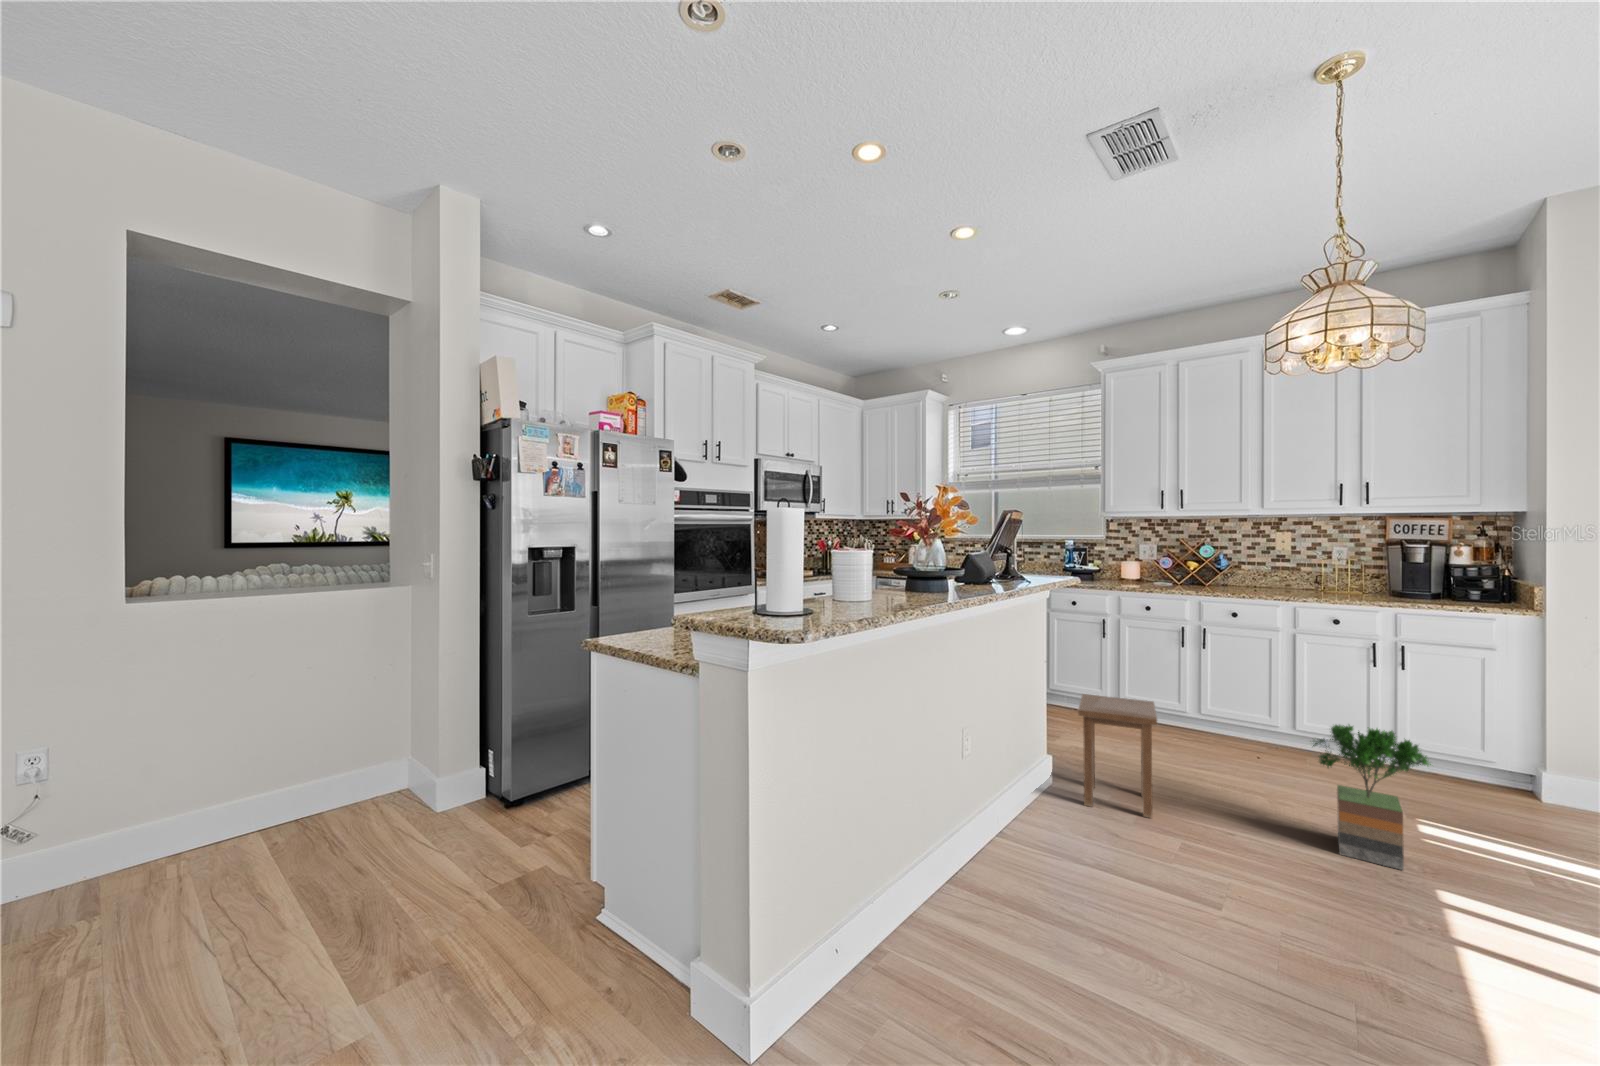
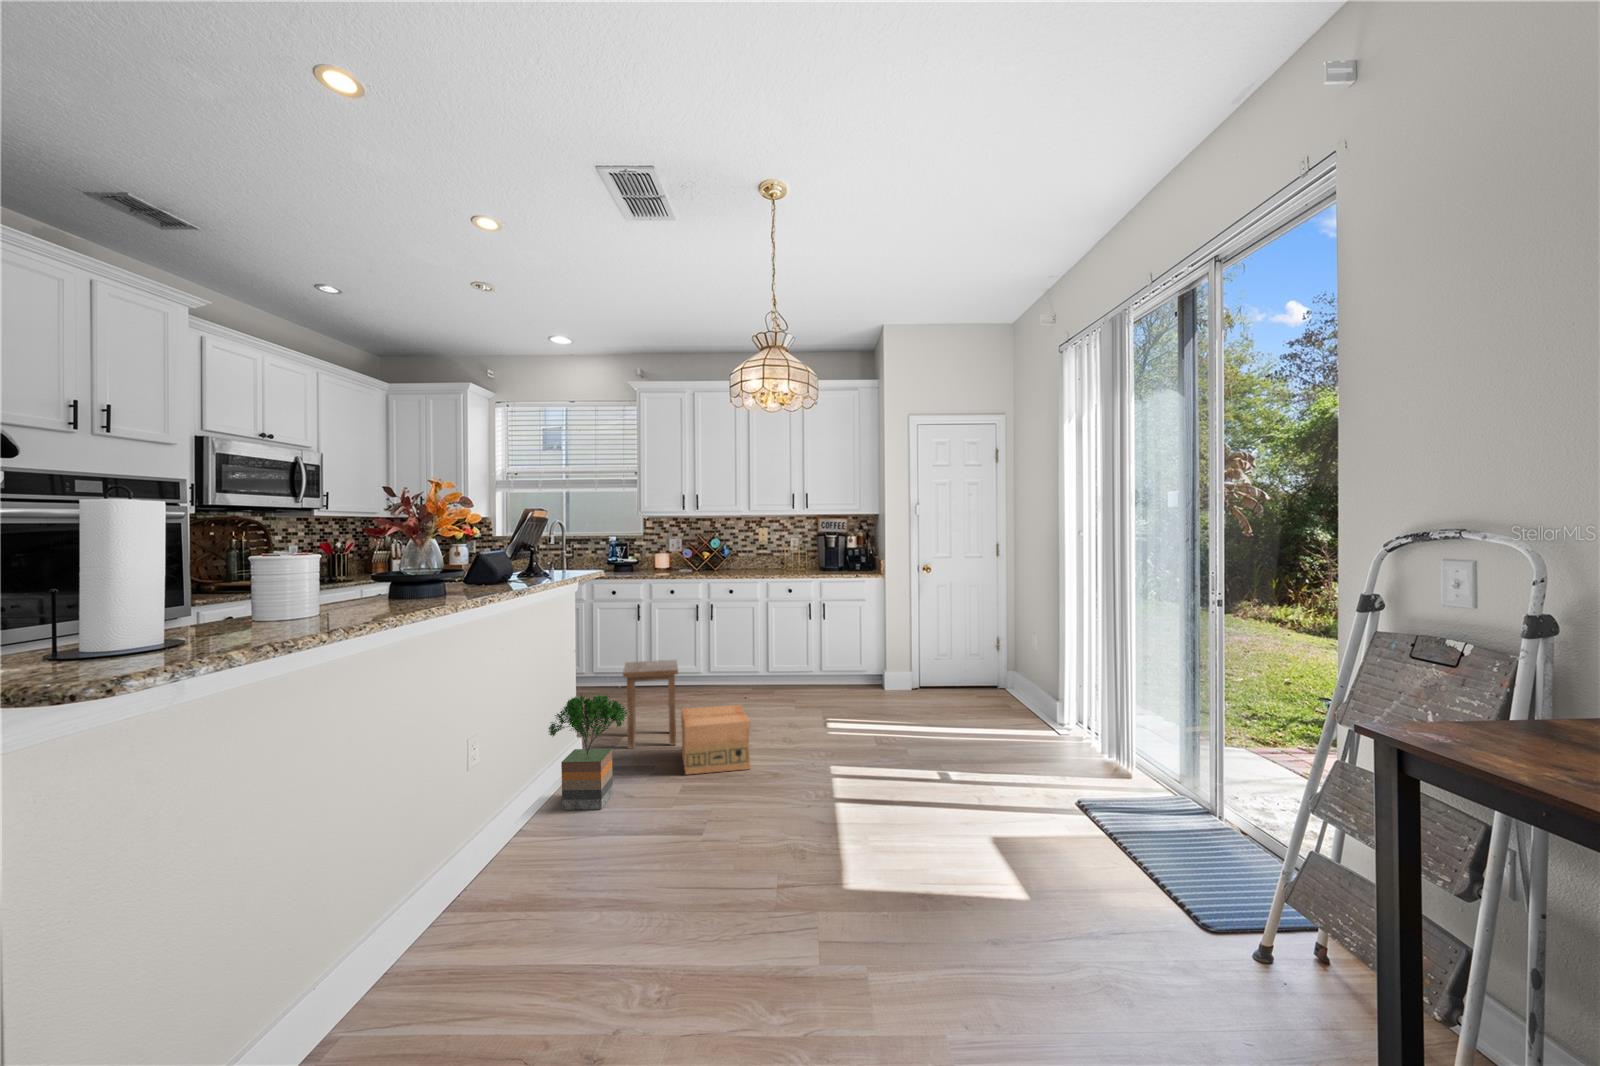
potted tree: present [1313,725,1431,870] -> present [549,695,628,810]
cardboard box: none [1162,775,1287,904] -> present [681,705,750,774]

